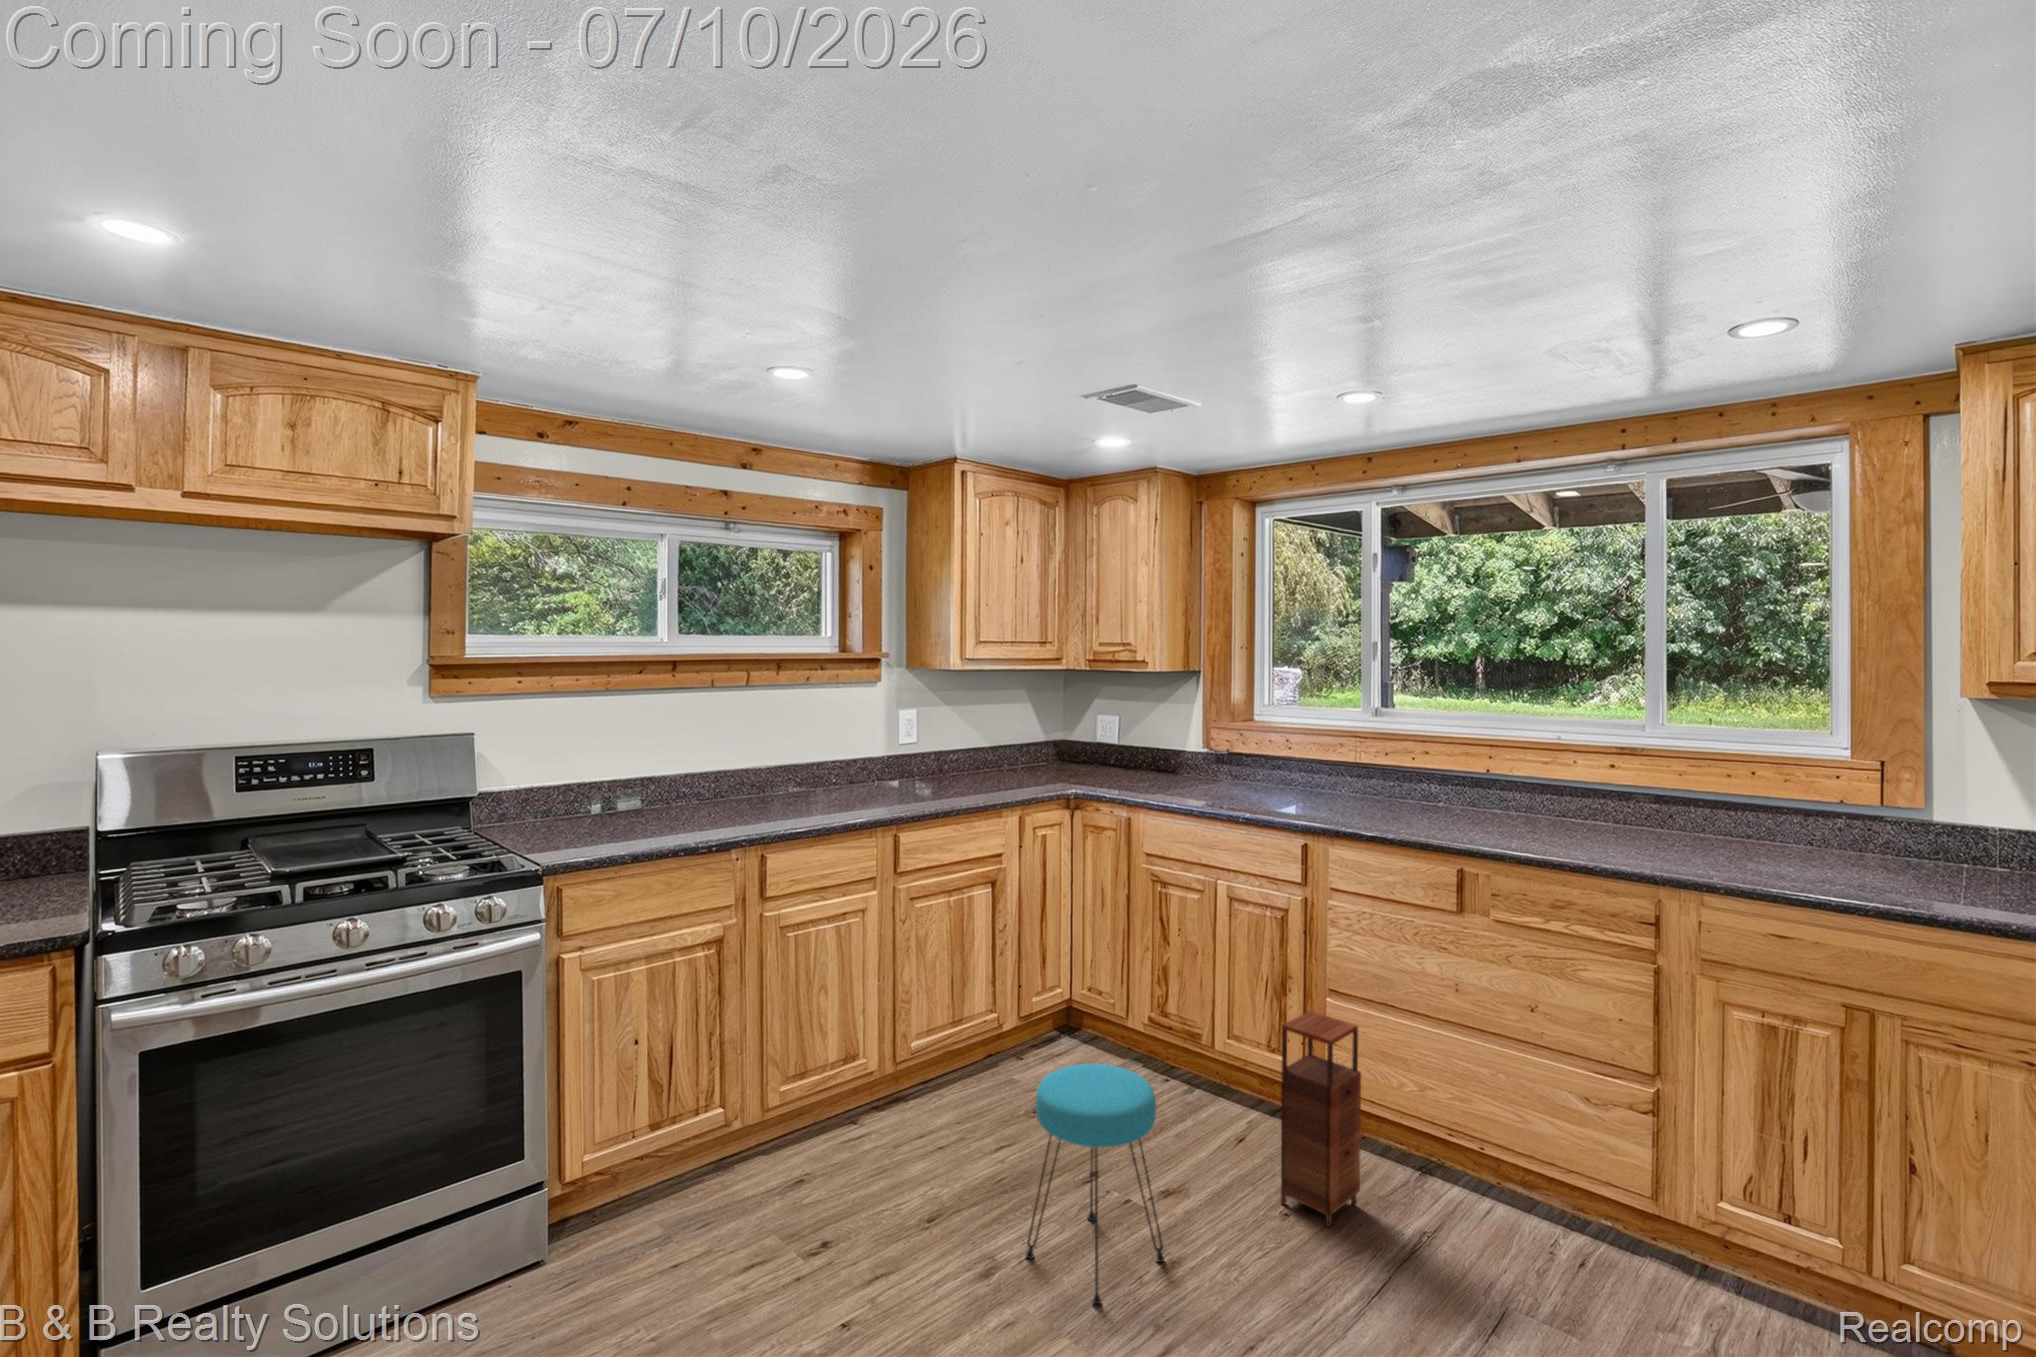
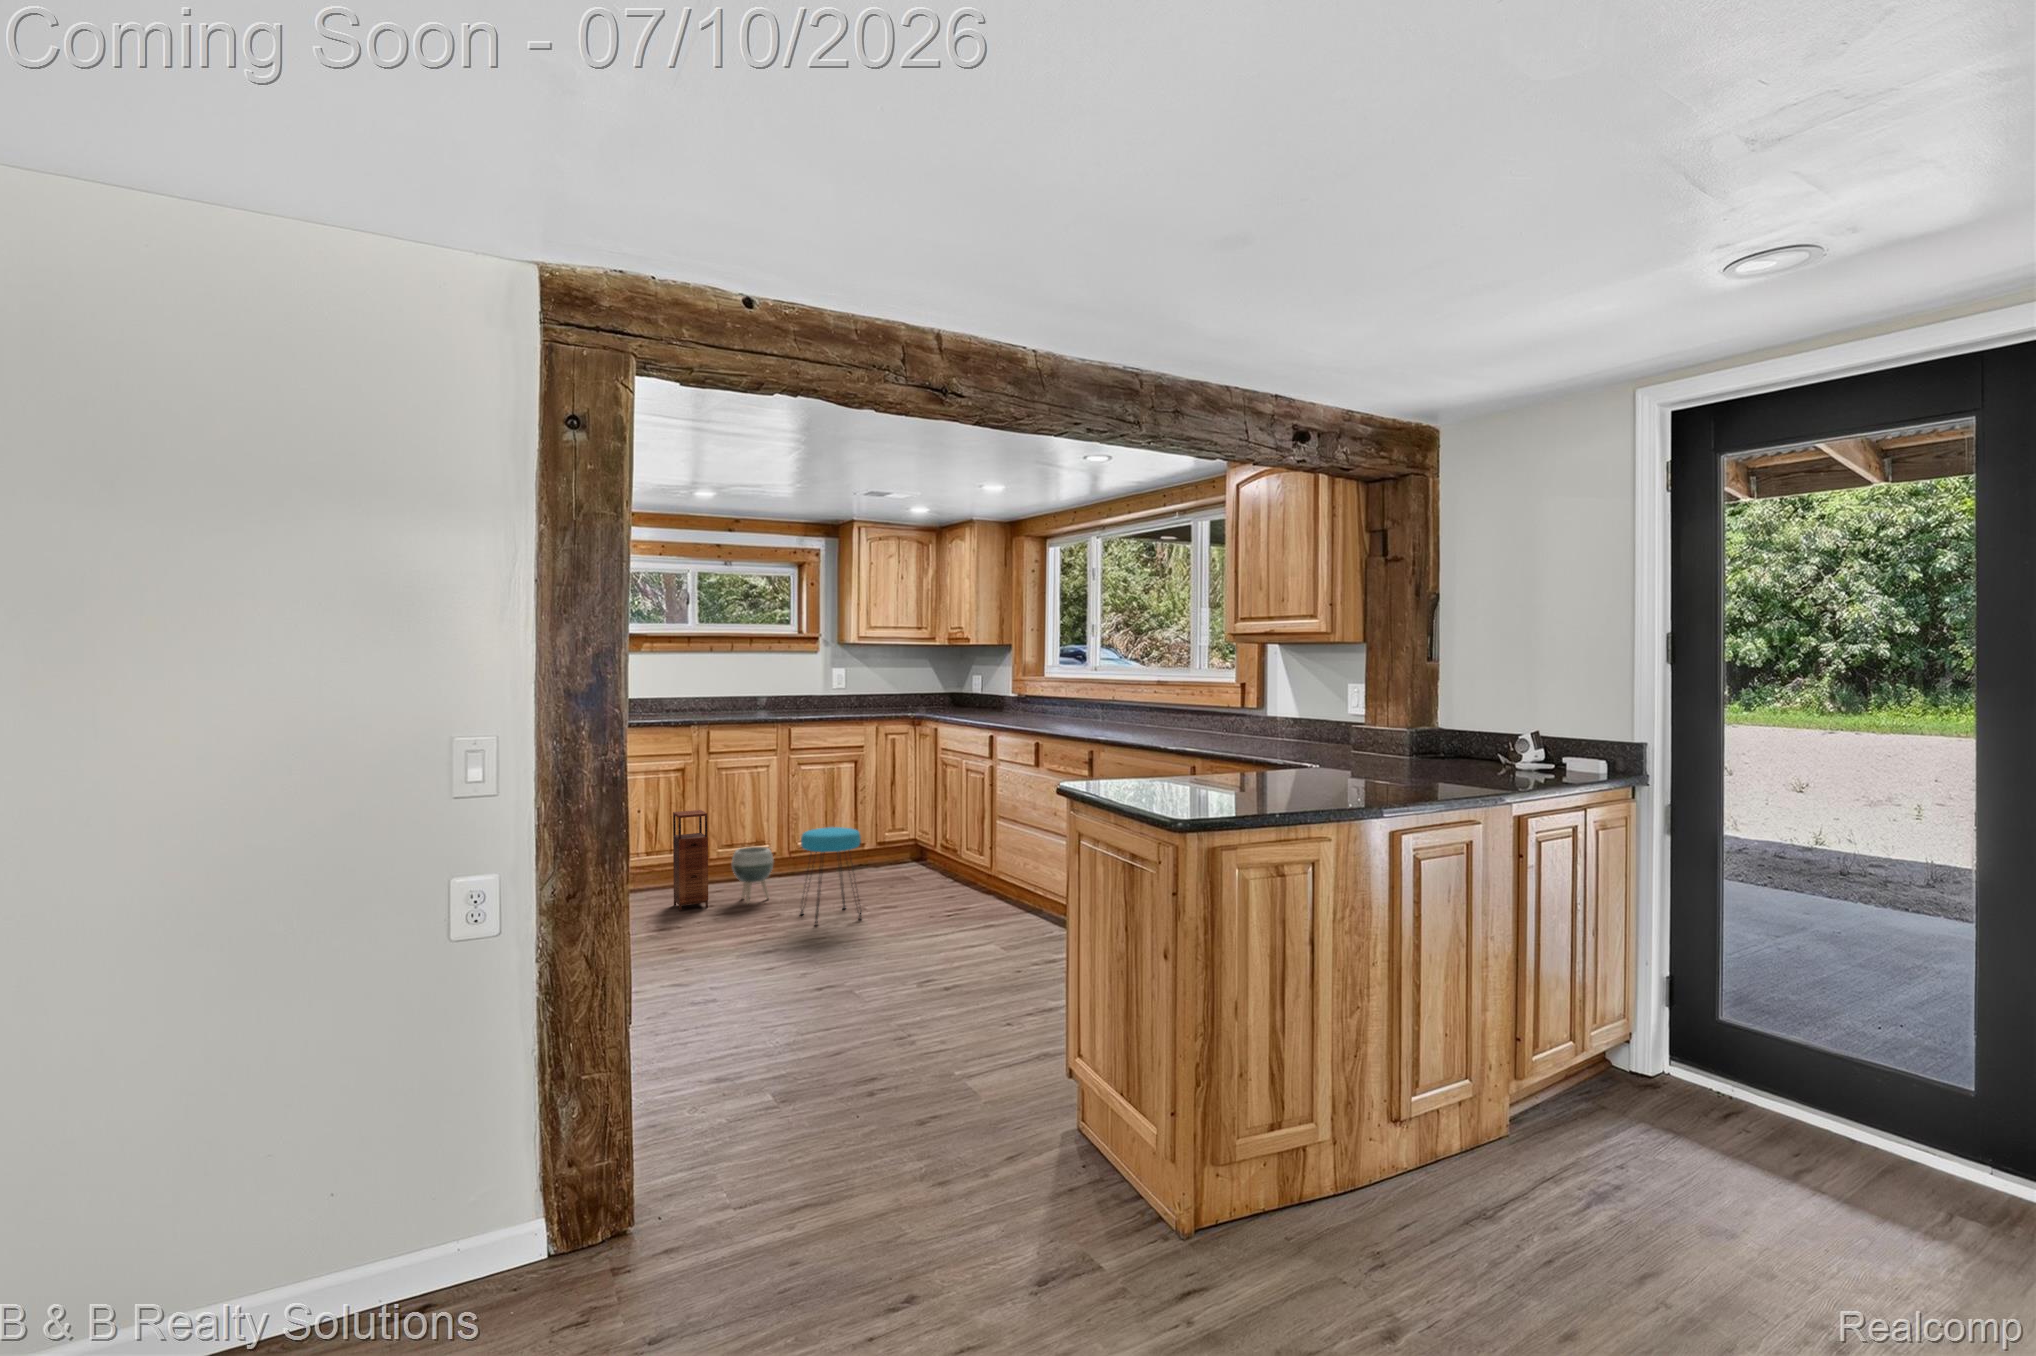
storage cabinet: present [1281,1011,1361,1227] -> present [673,810,708,911]
planter: none [848,1092,930,1226] -> present [732,847,774,904]

